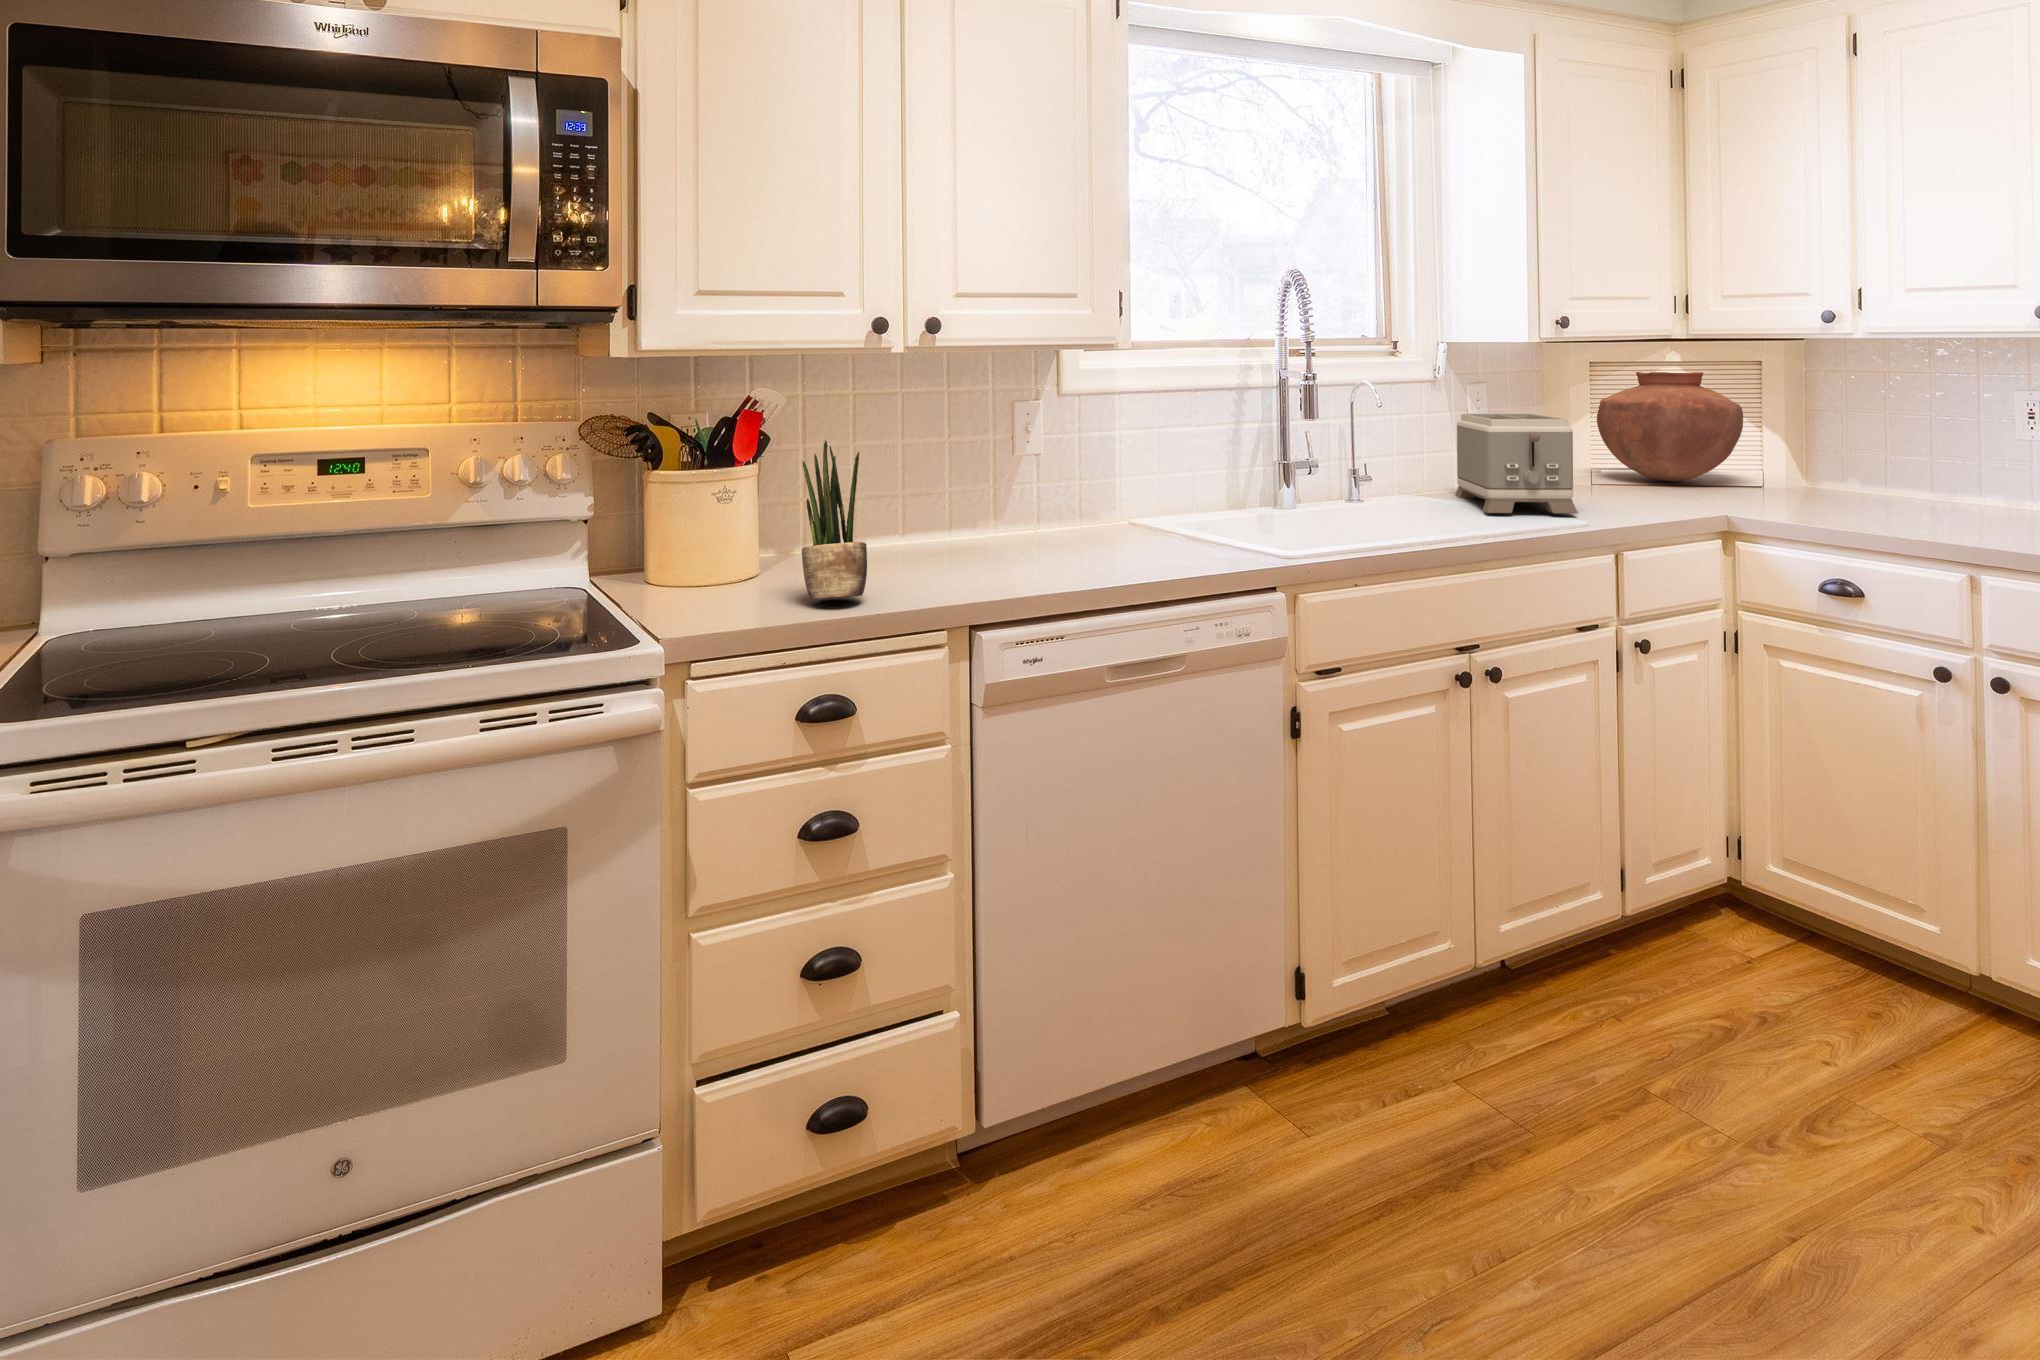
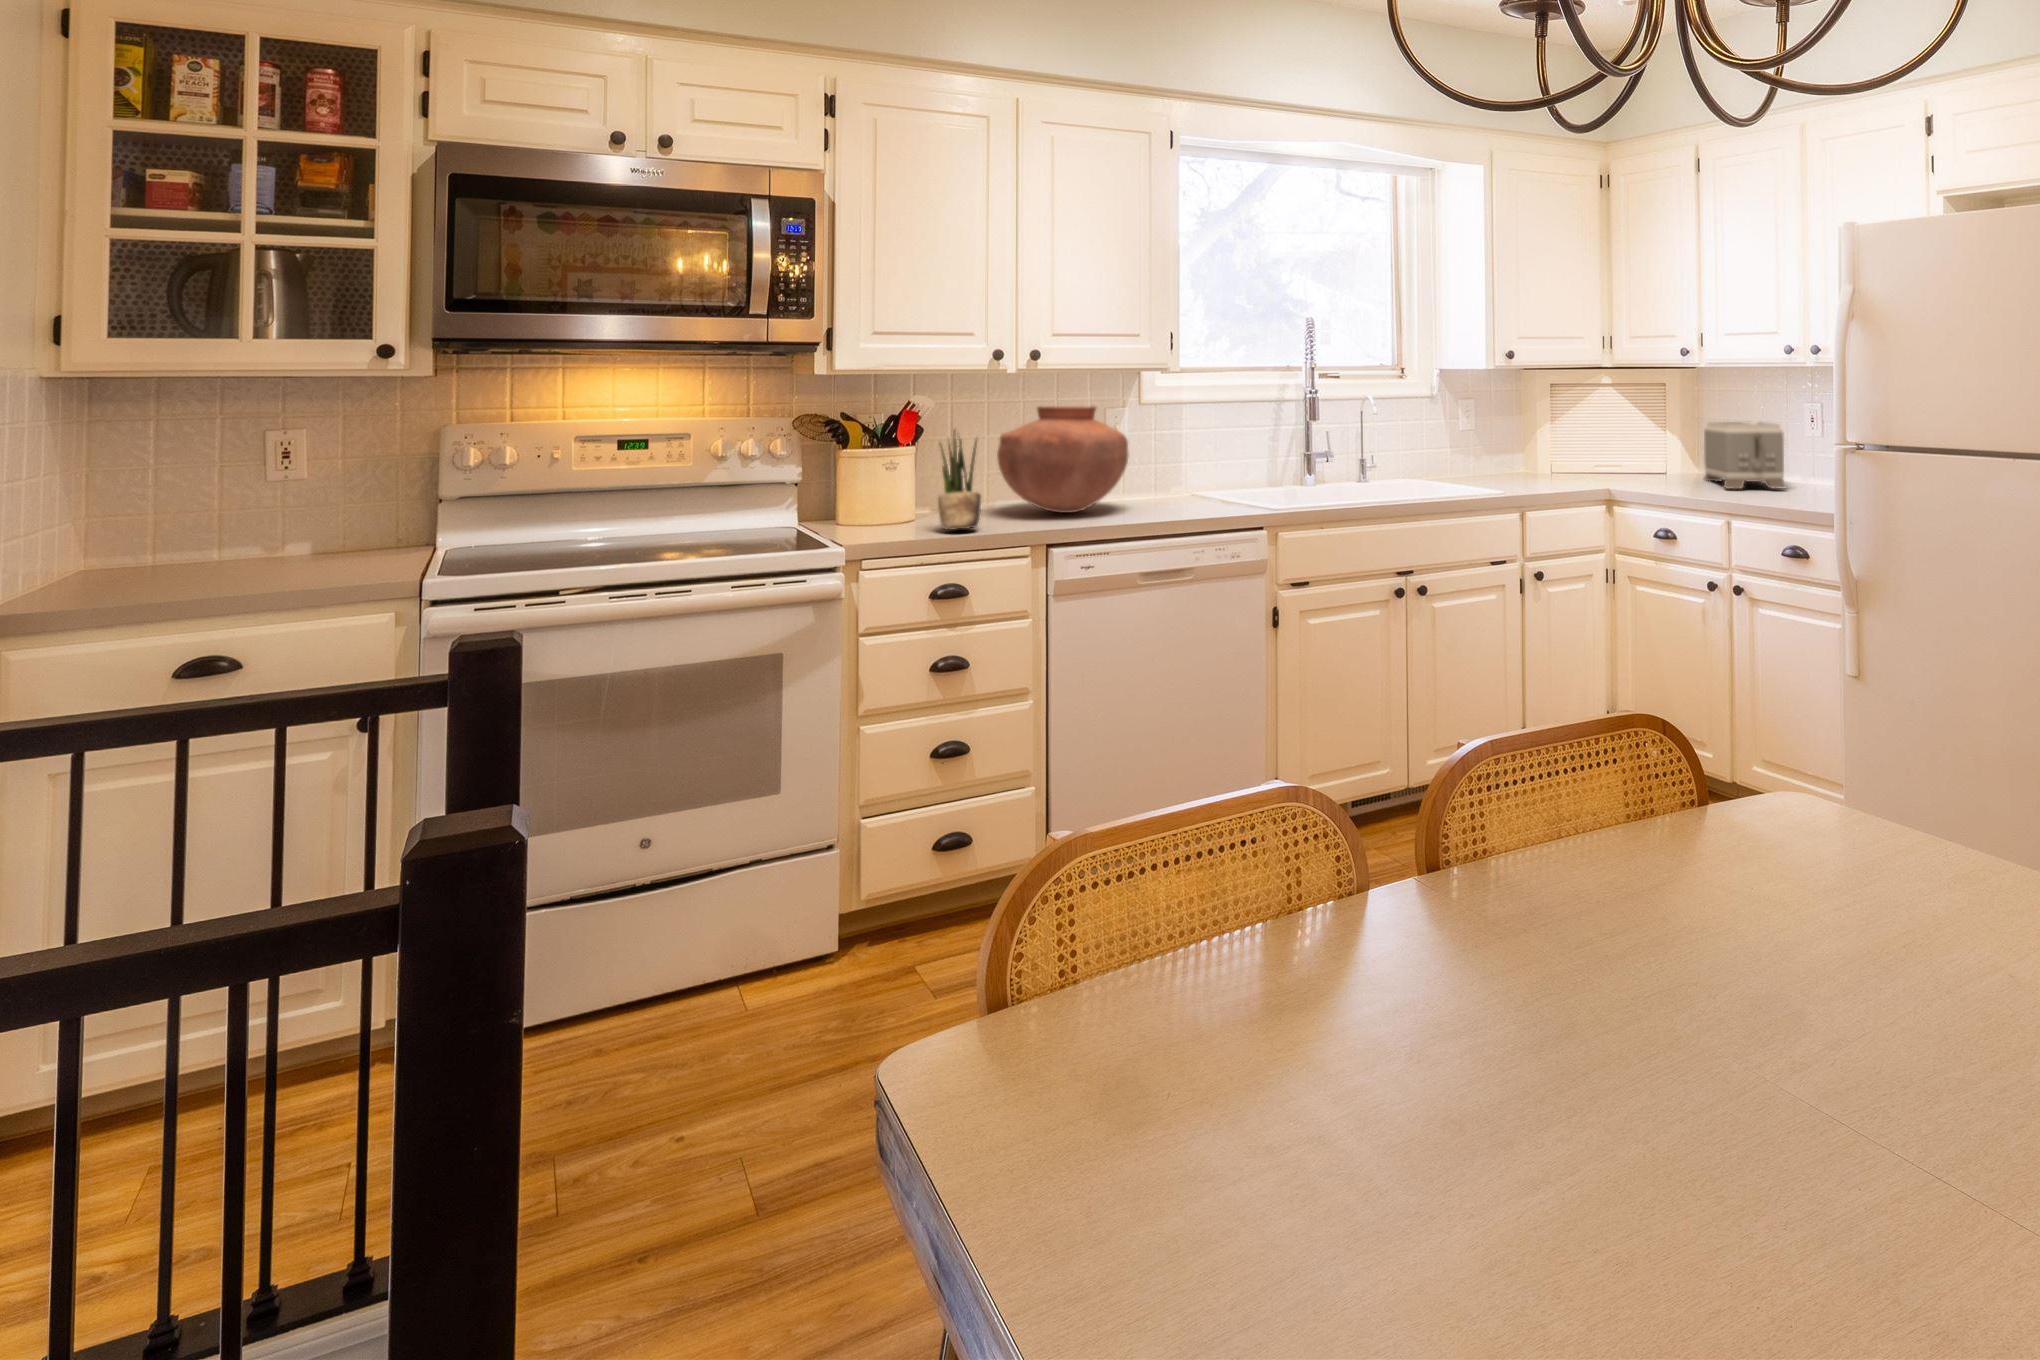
vase: present [1597,372,1743,481] -> present [997,406,1129,513]
toaster: present [1455,414,1578,513] -> present [1704,422,1786,489]

